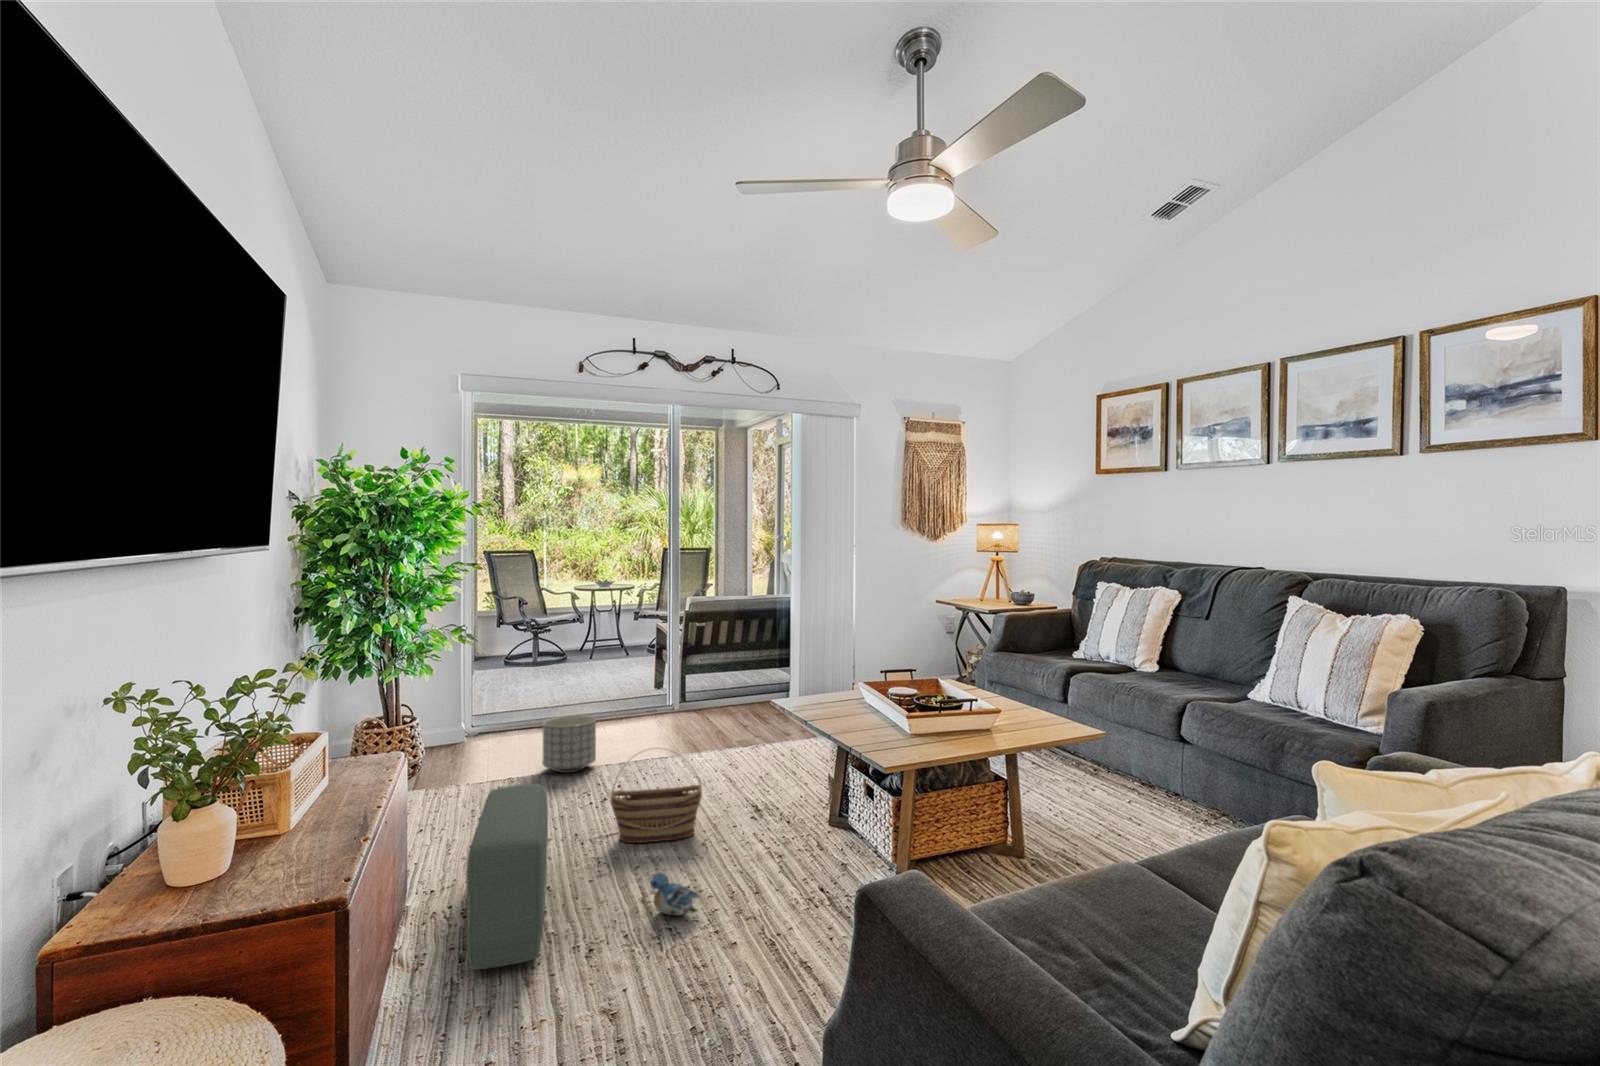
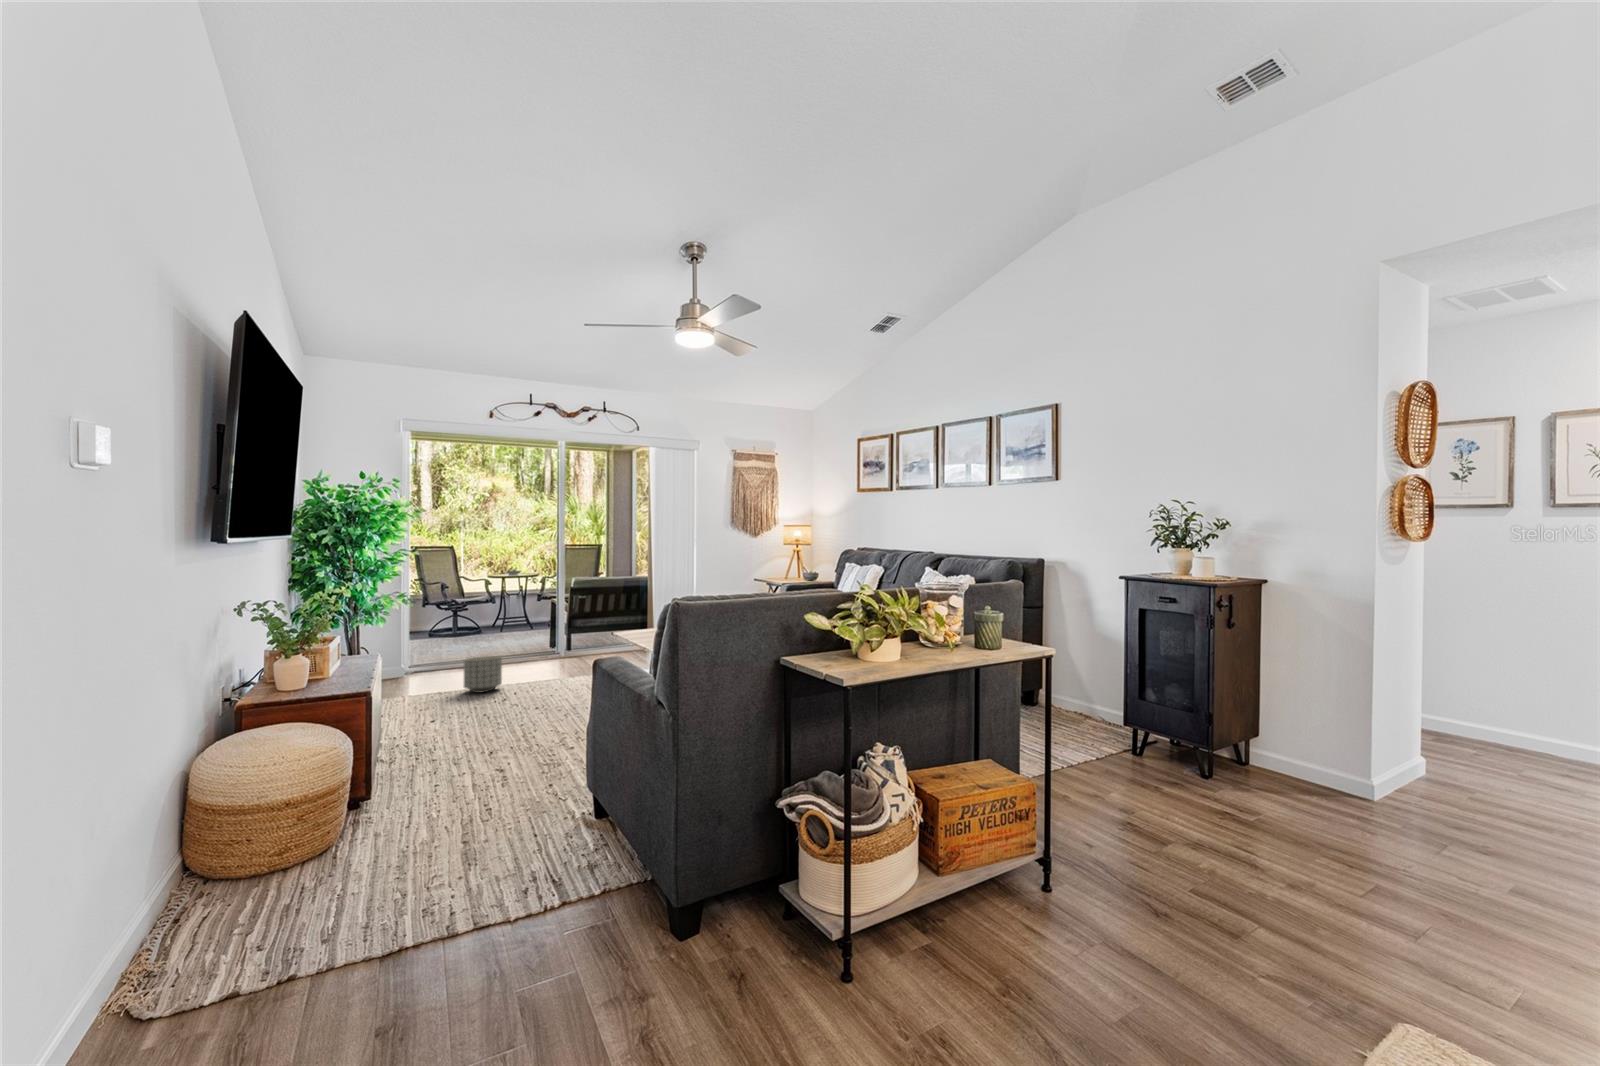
basket: present [611,751,702,843] -> none [510,661,569,718]
pouf: present [467,784,548,969] -> none [423,679,468,762]
plush toy: present [651,872,701,916] -> none [532,720,562,742]

